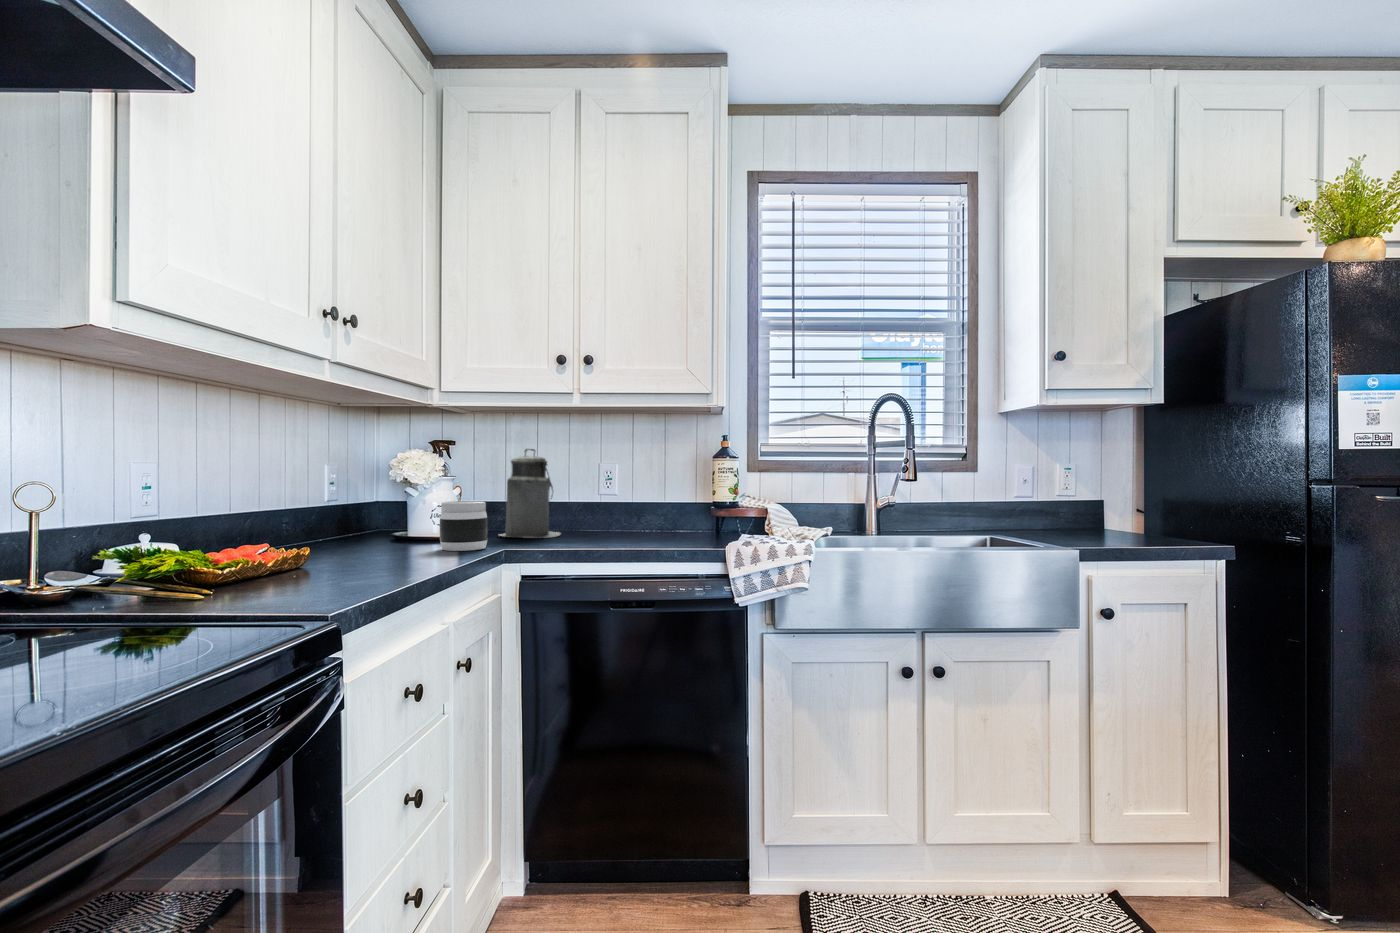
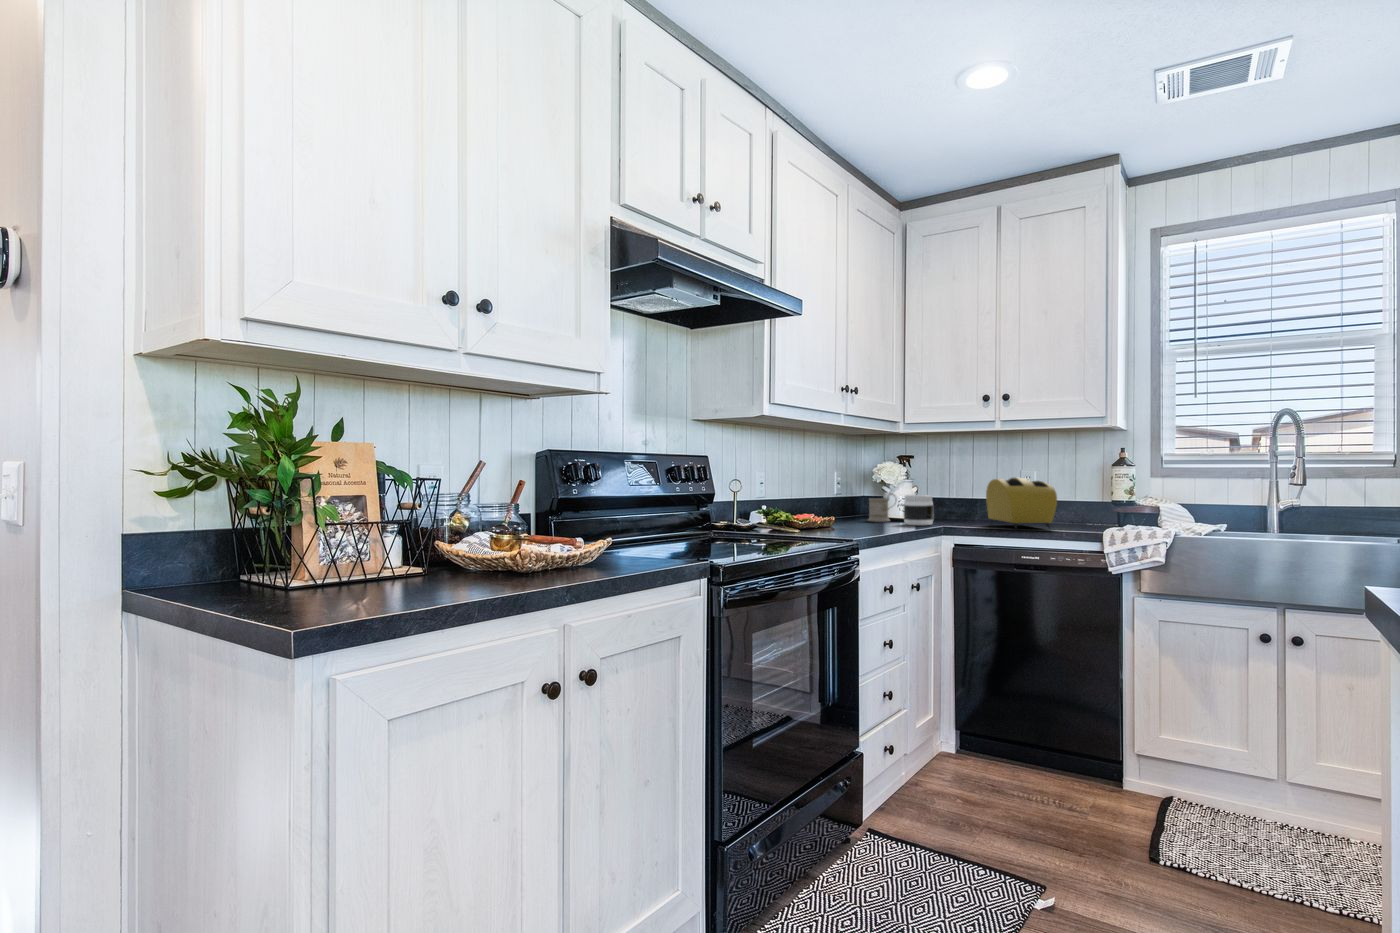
canister: present [500,449,560,538] -> none [943,460,989,521]
toaster: none [563,473,663,550] -> present [986,477,1057,529]
mug: none [378,500,427,547] -> present [868,493,896,522]

